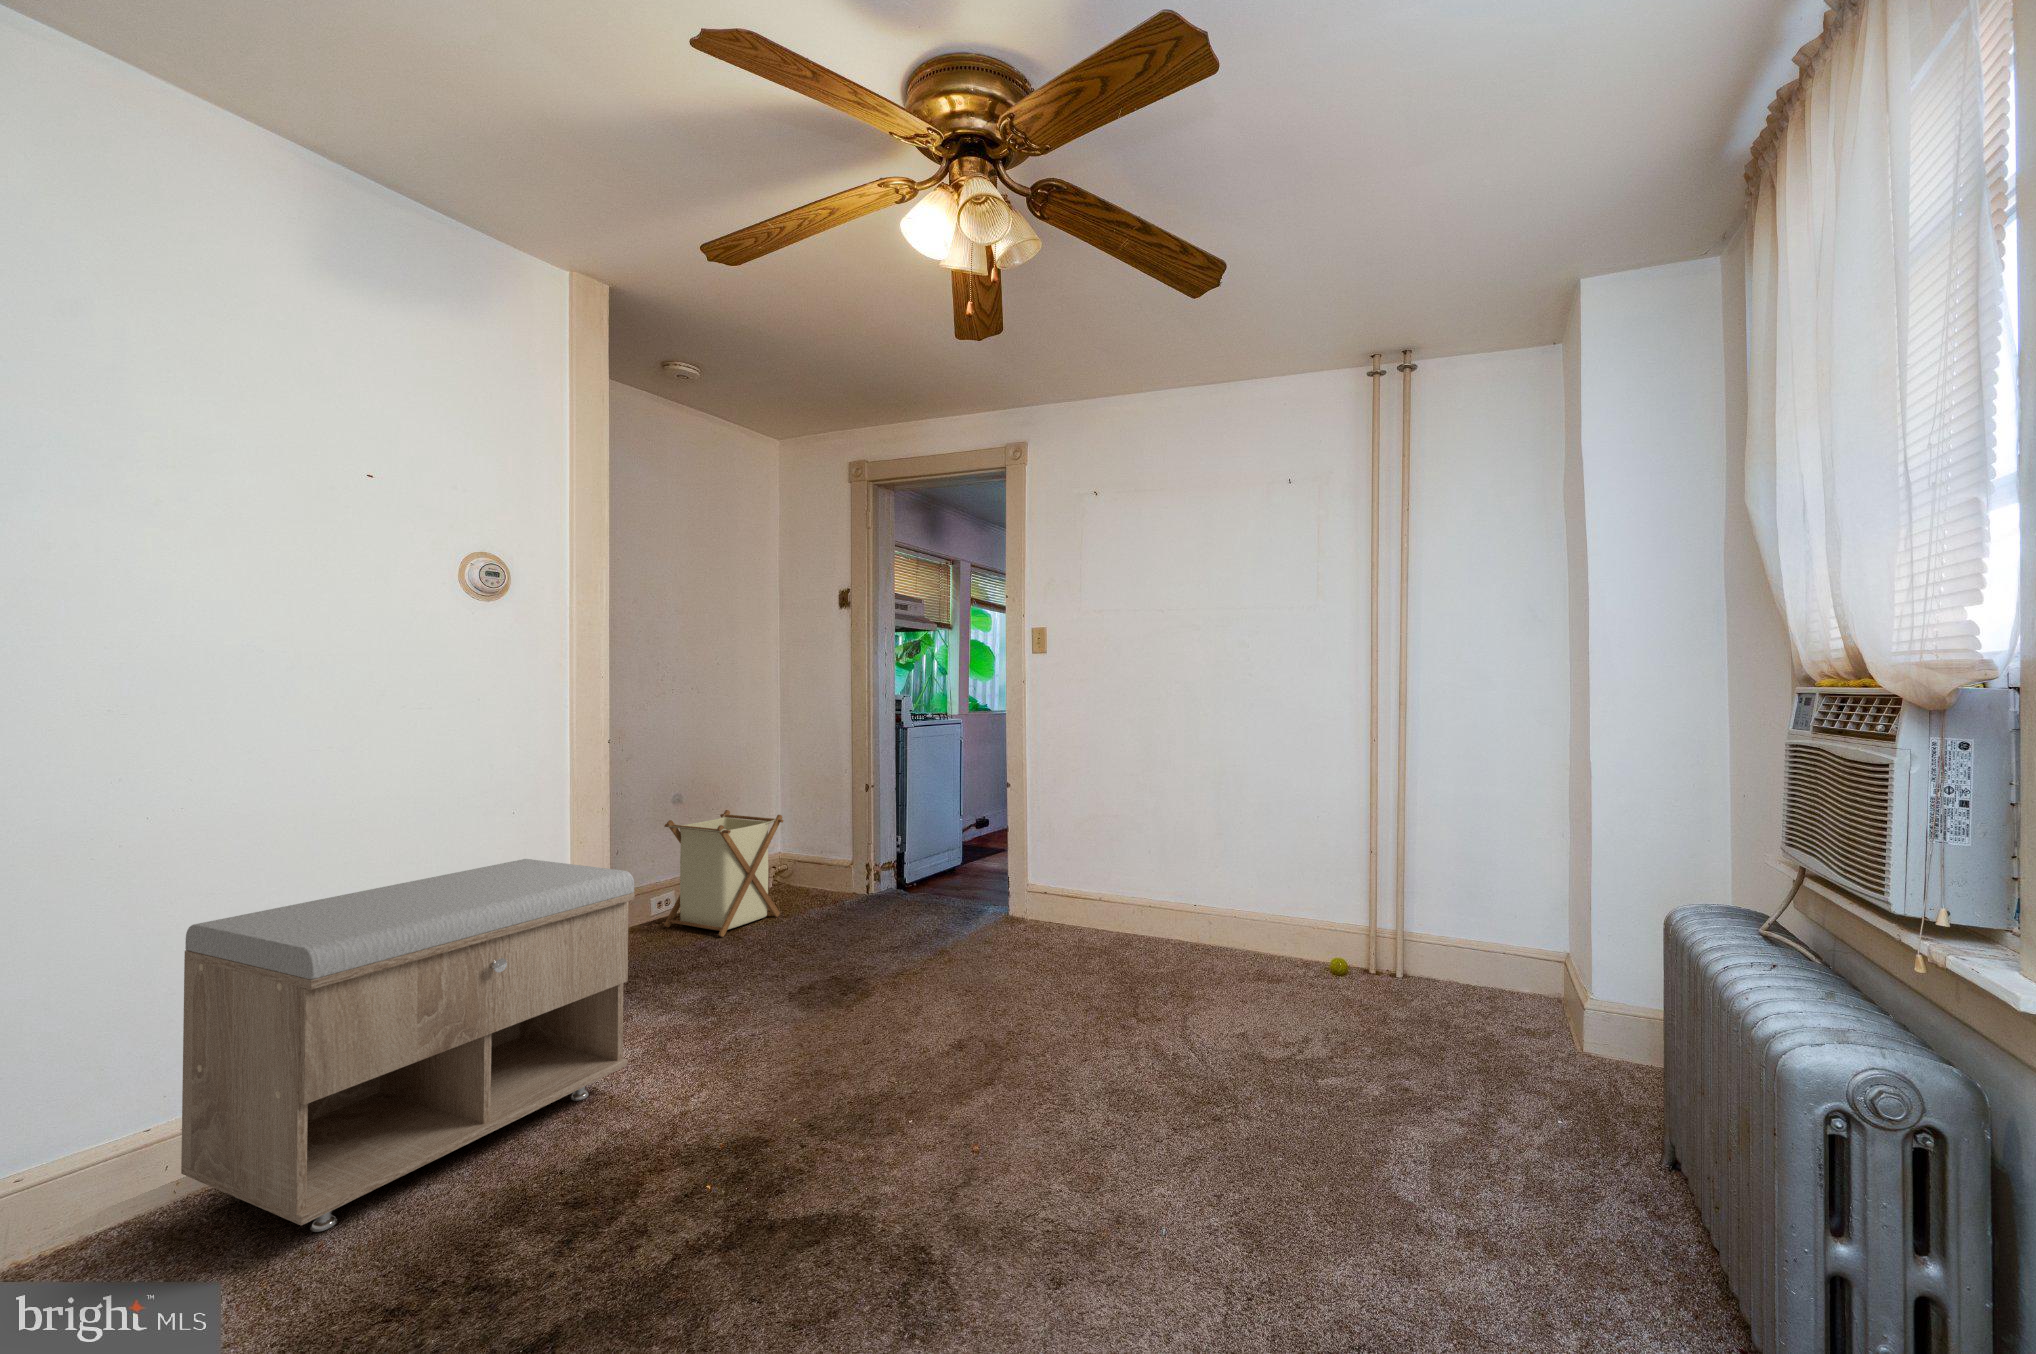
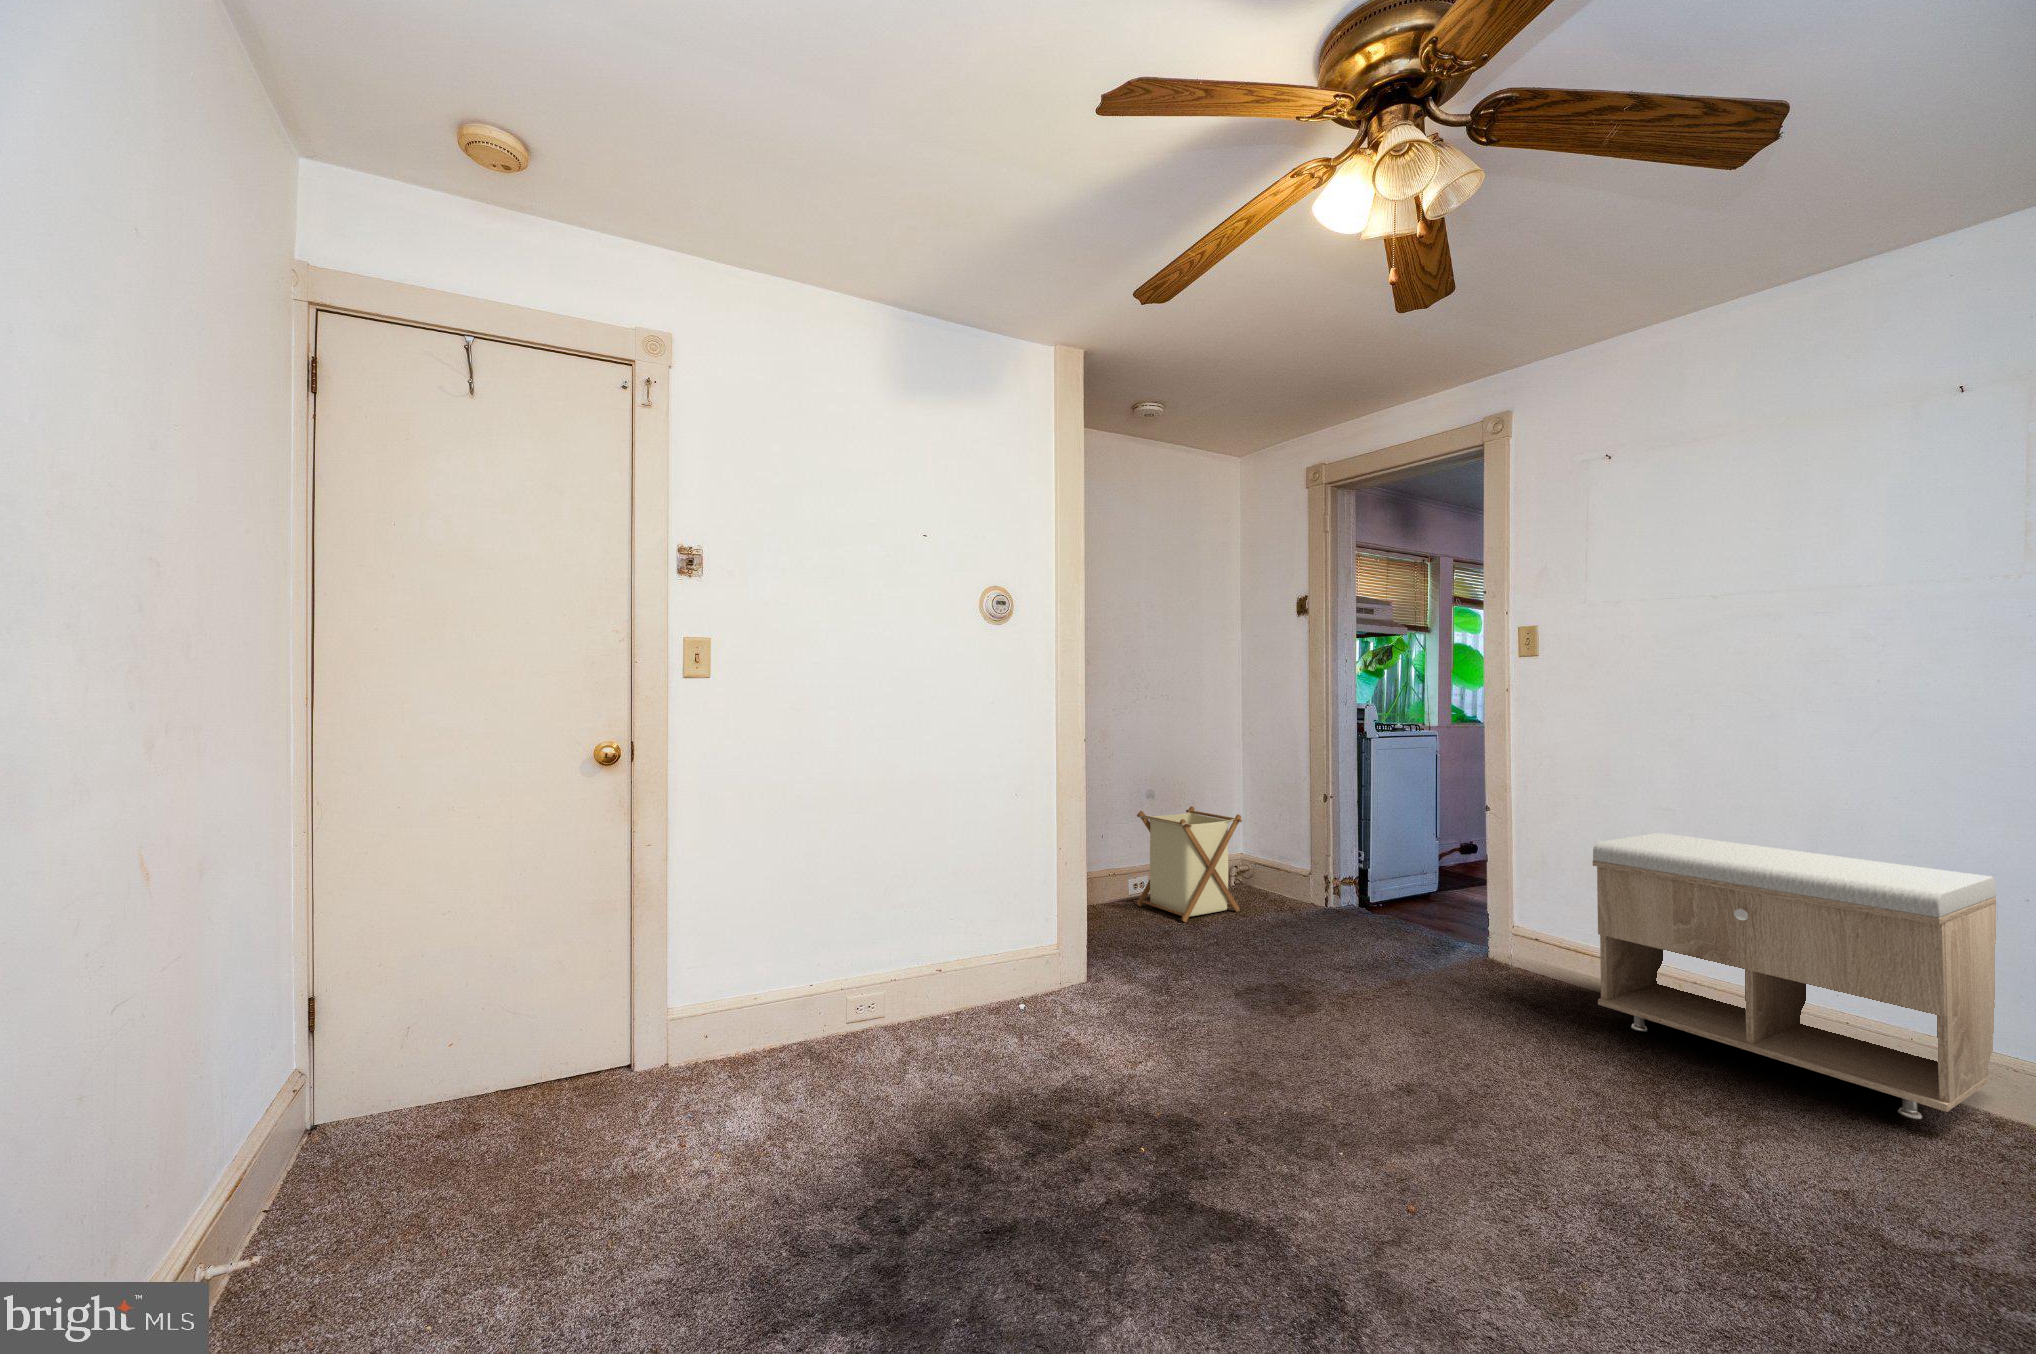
storage bench: present [181,859,635,1232] -> present [1593,833,1996,1119]

